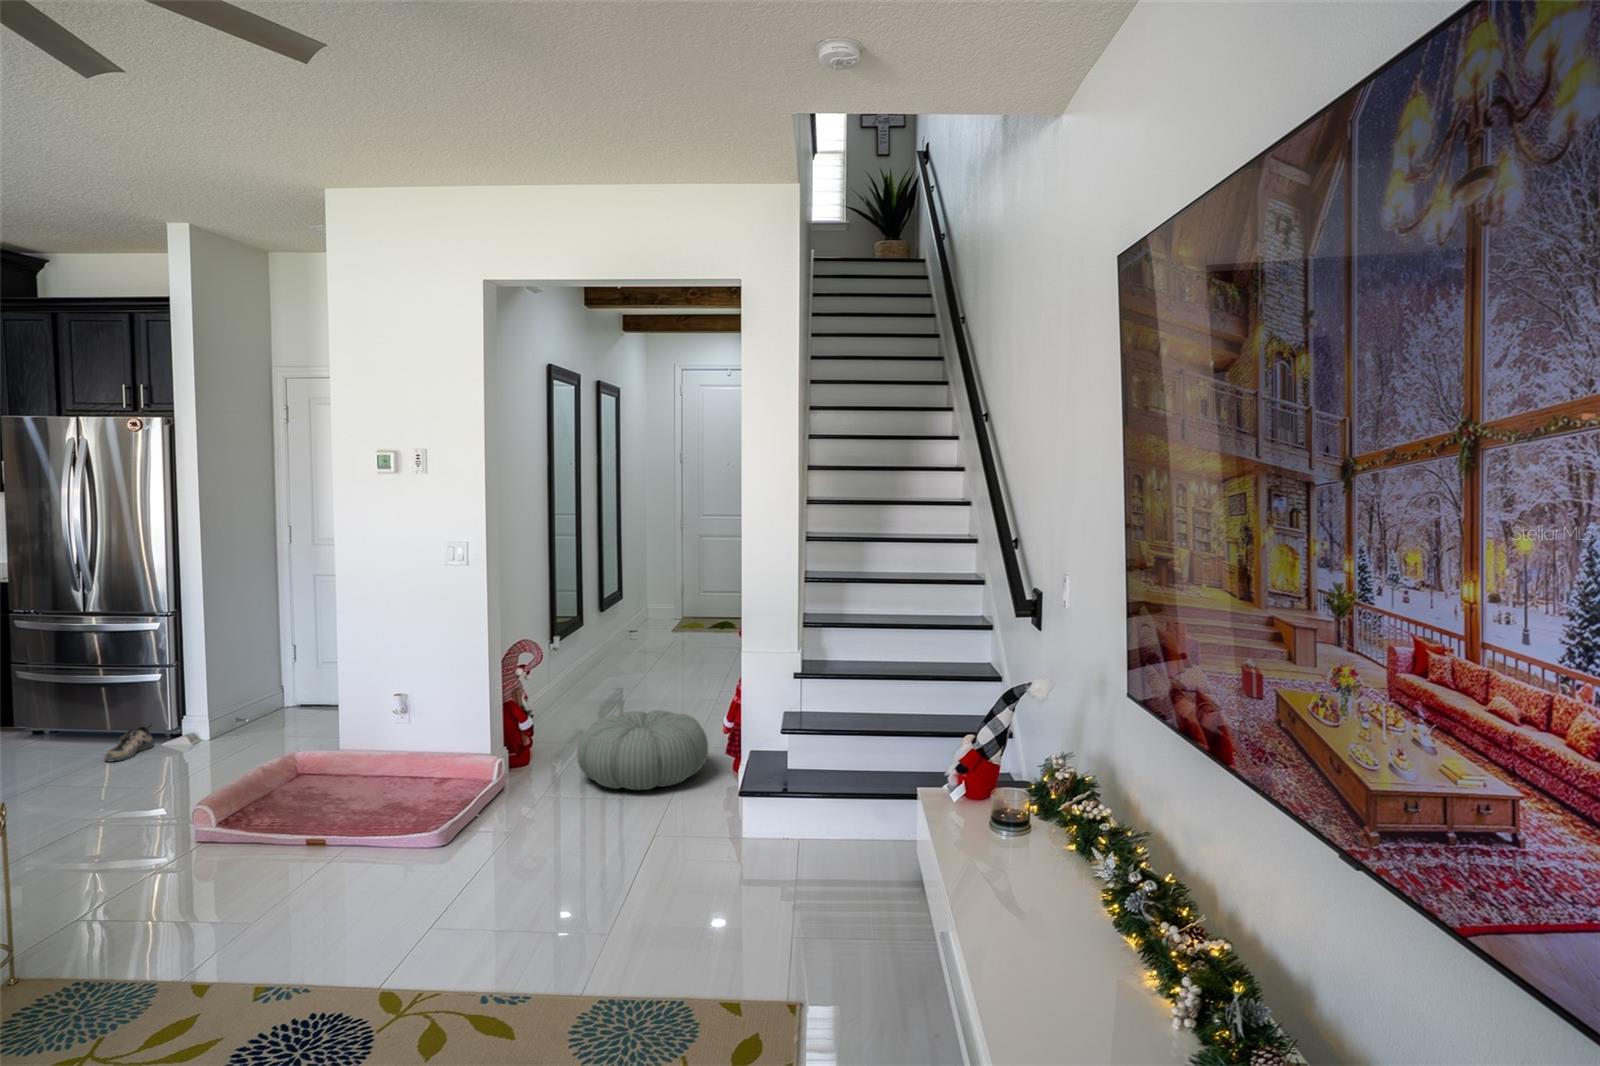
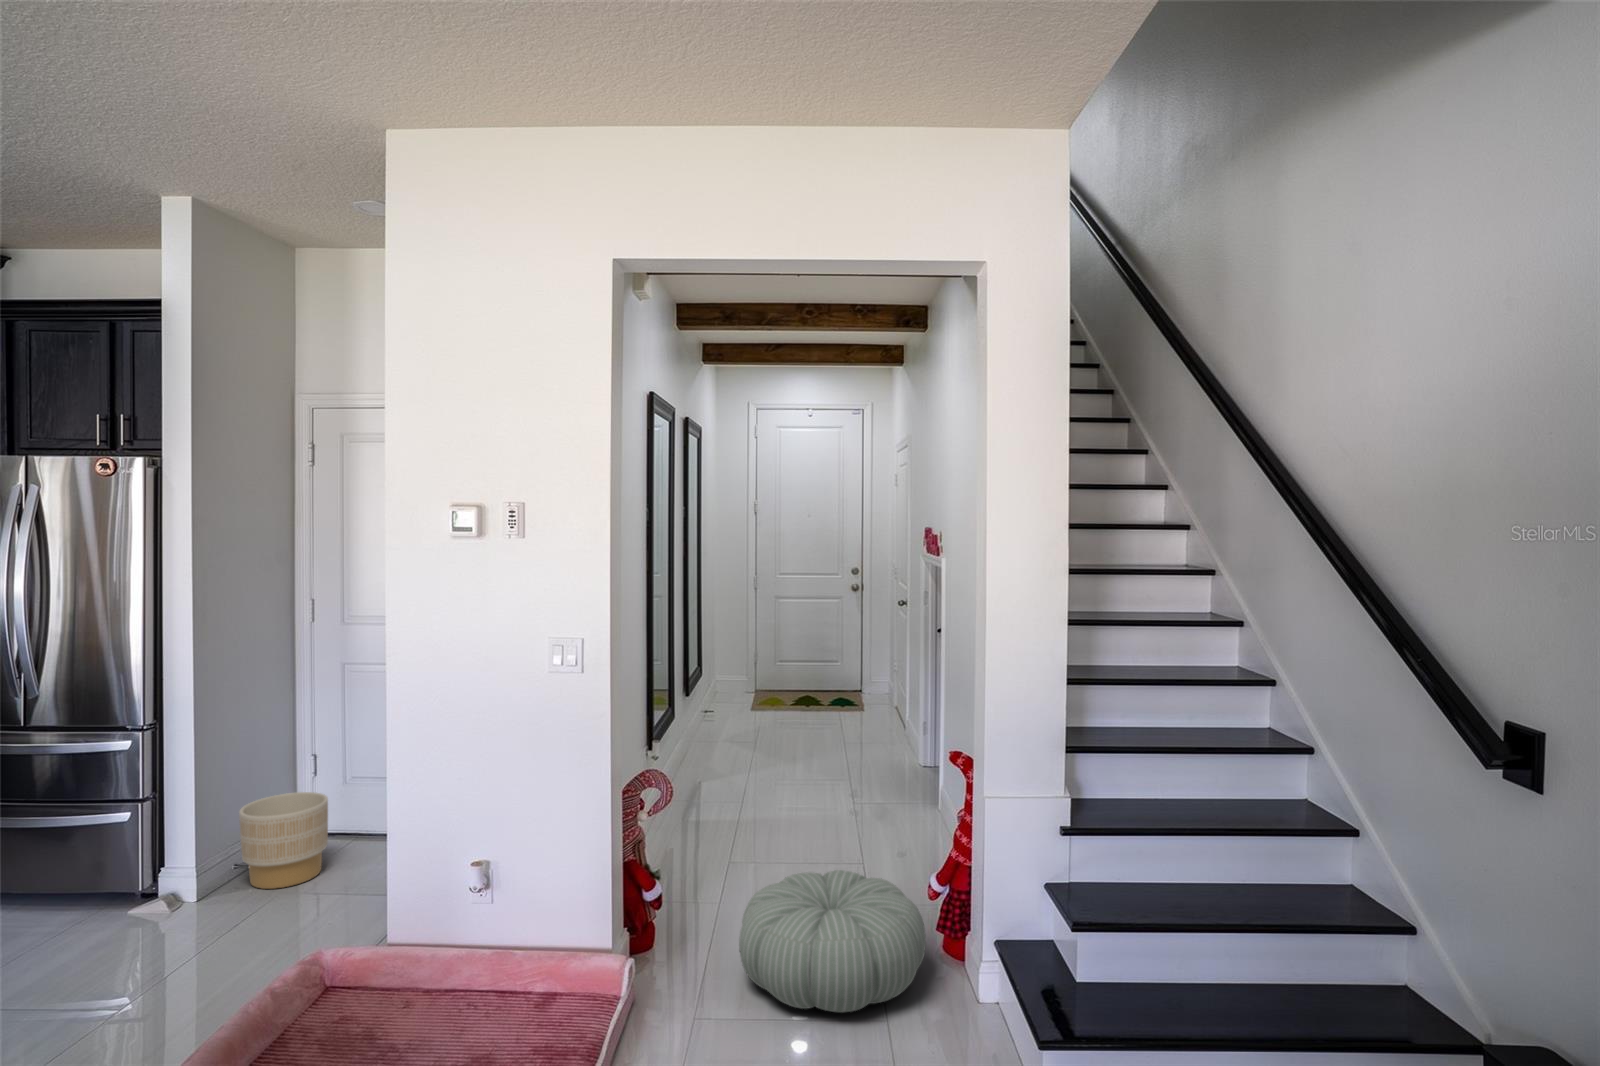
planter: none [238,668,304,734] -> present [239,792,328,889]
shoe: present [105,724,154,762] -> none [42,883,118,949]

